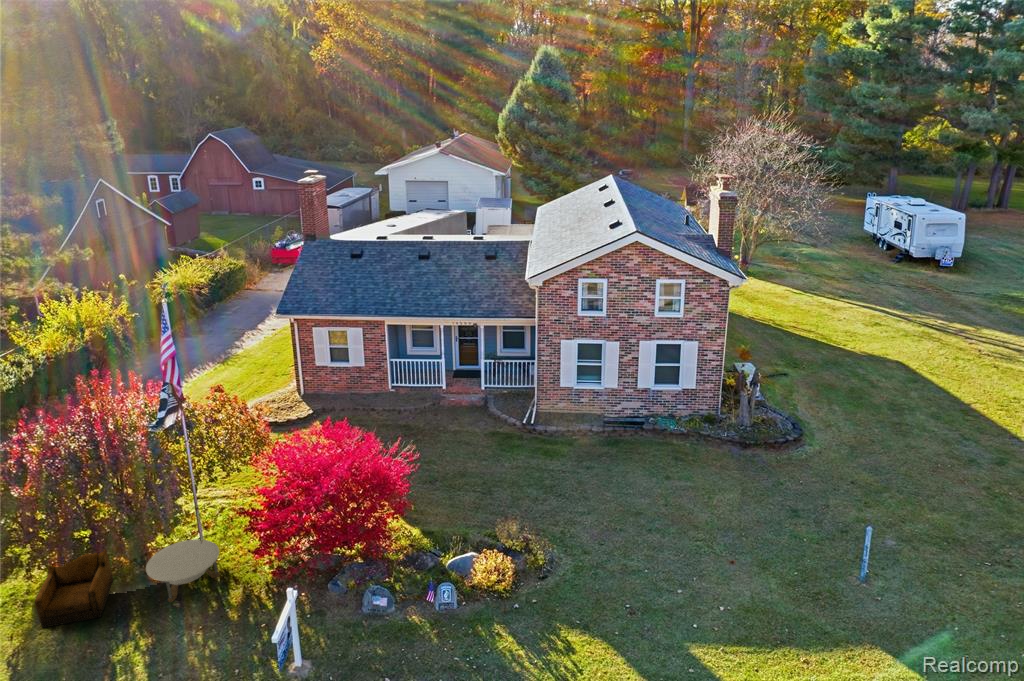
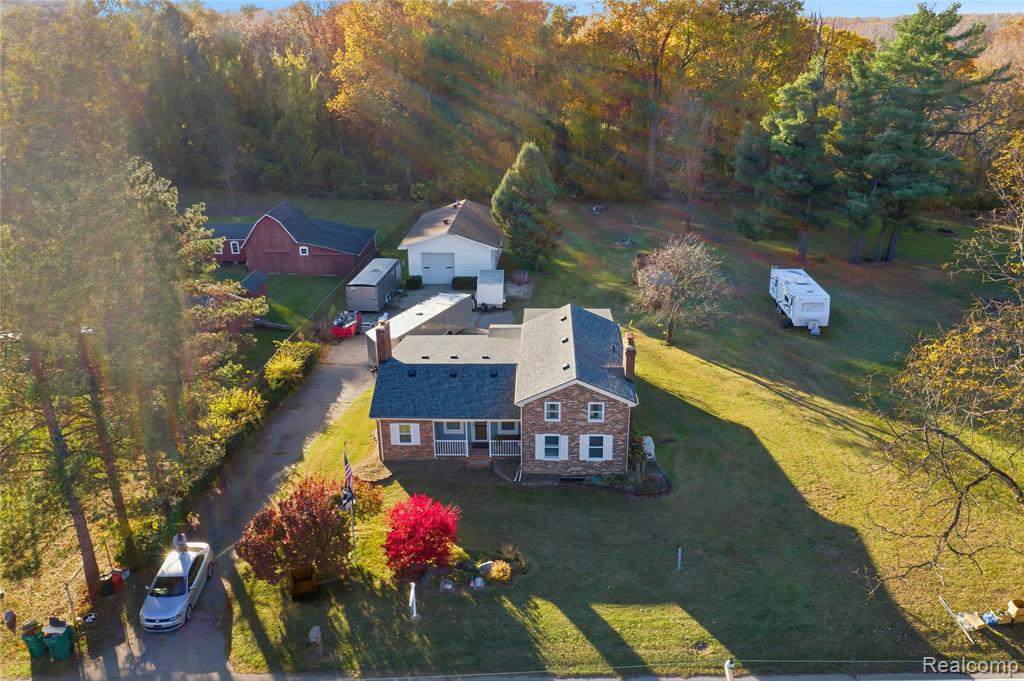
round table: present [146,539,220,602] -> none [334,557,368,589]

